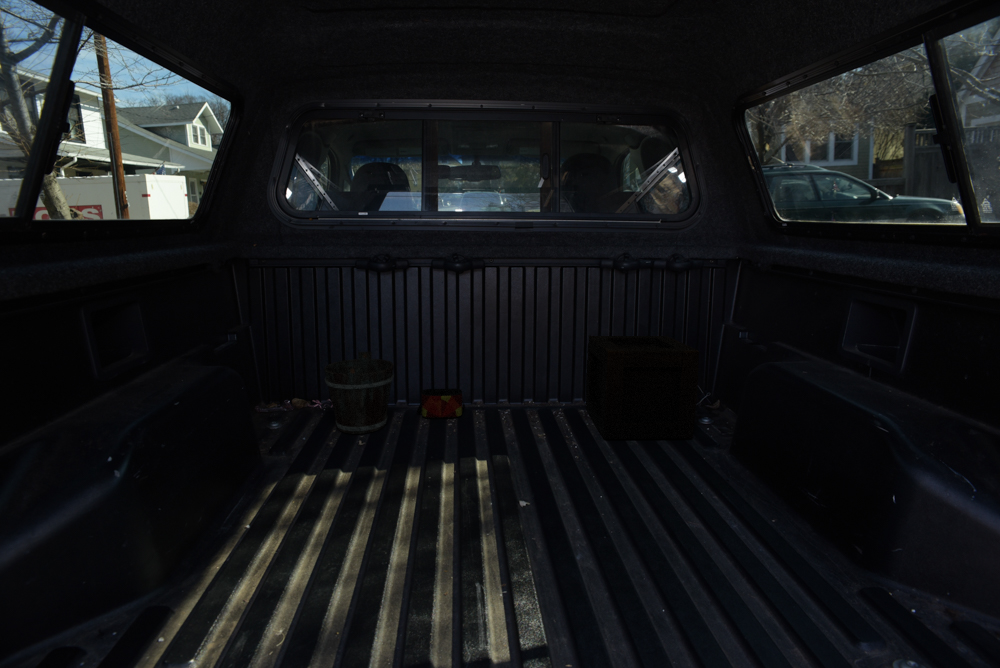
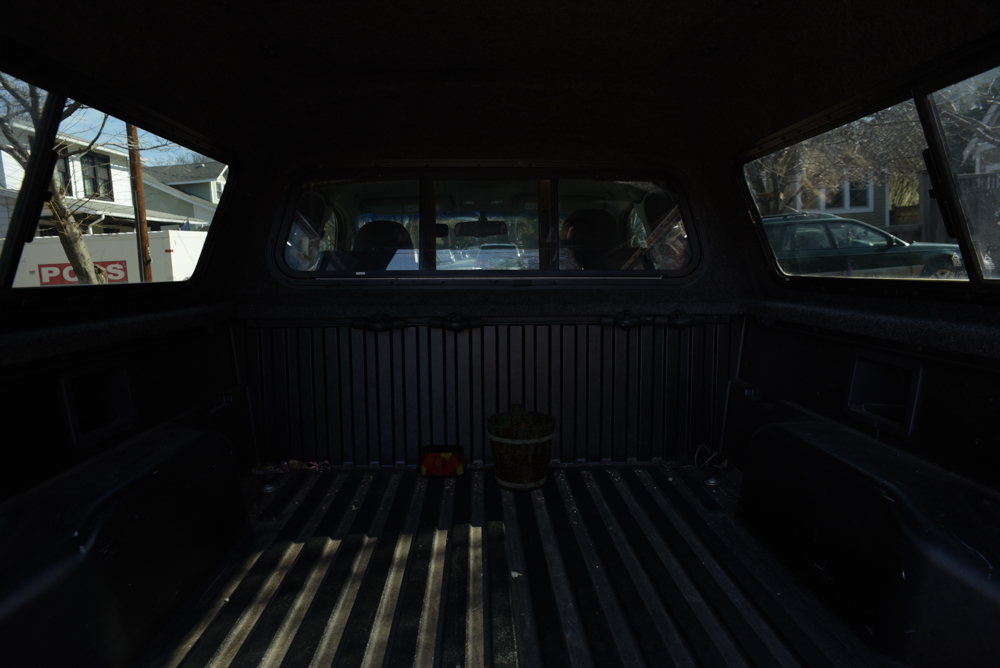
wooden crate: present [586,335,699,439] -> none [597,388,715,503]
bucket: present [324,352,394,434] -> present [486,403,556,491]

